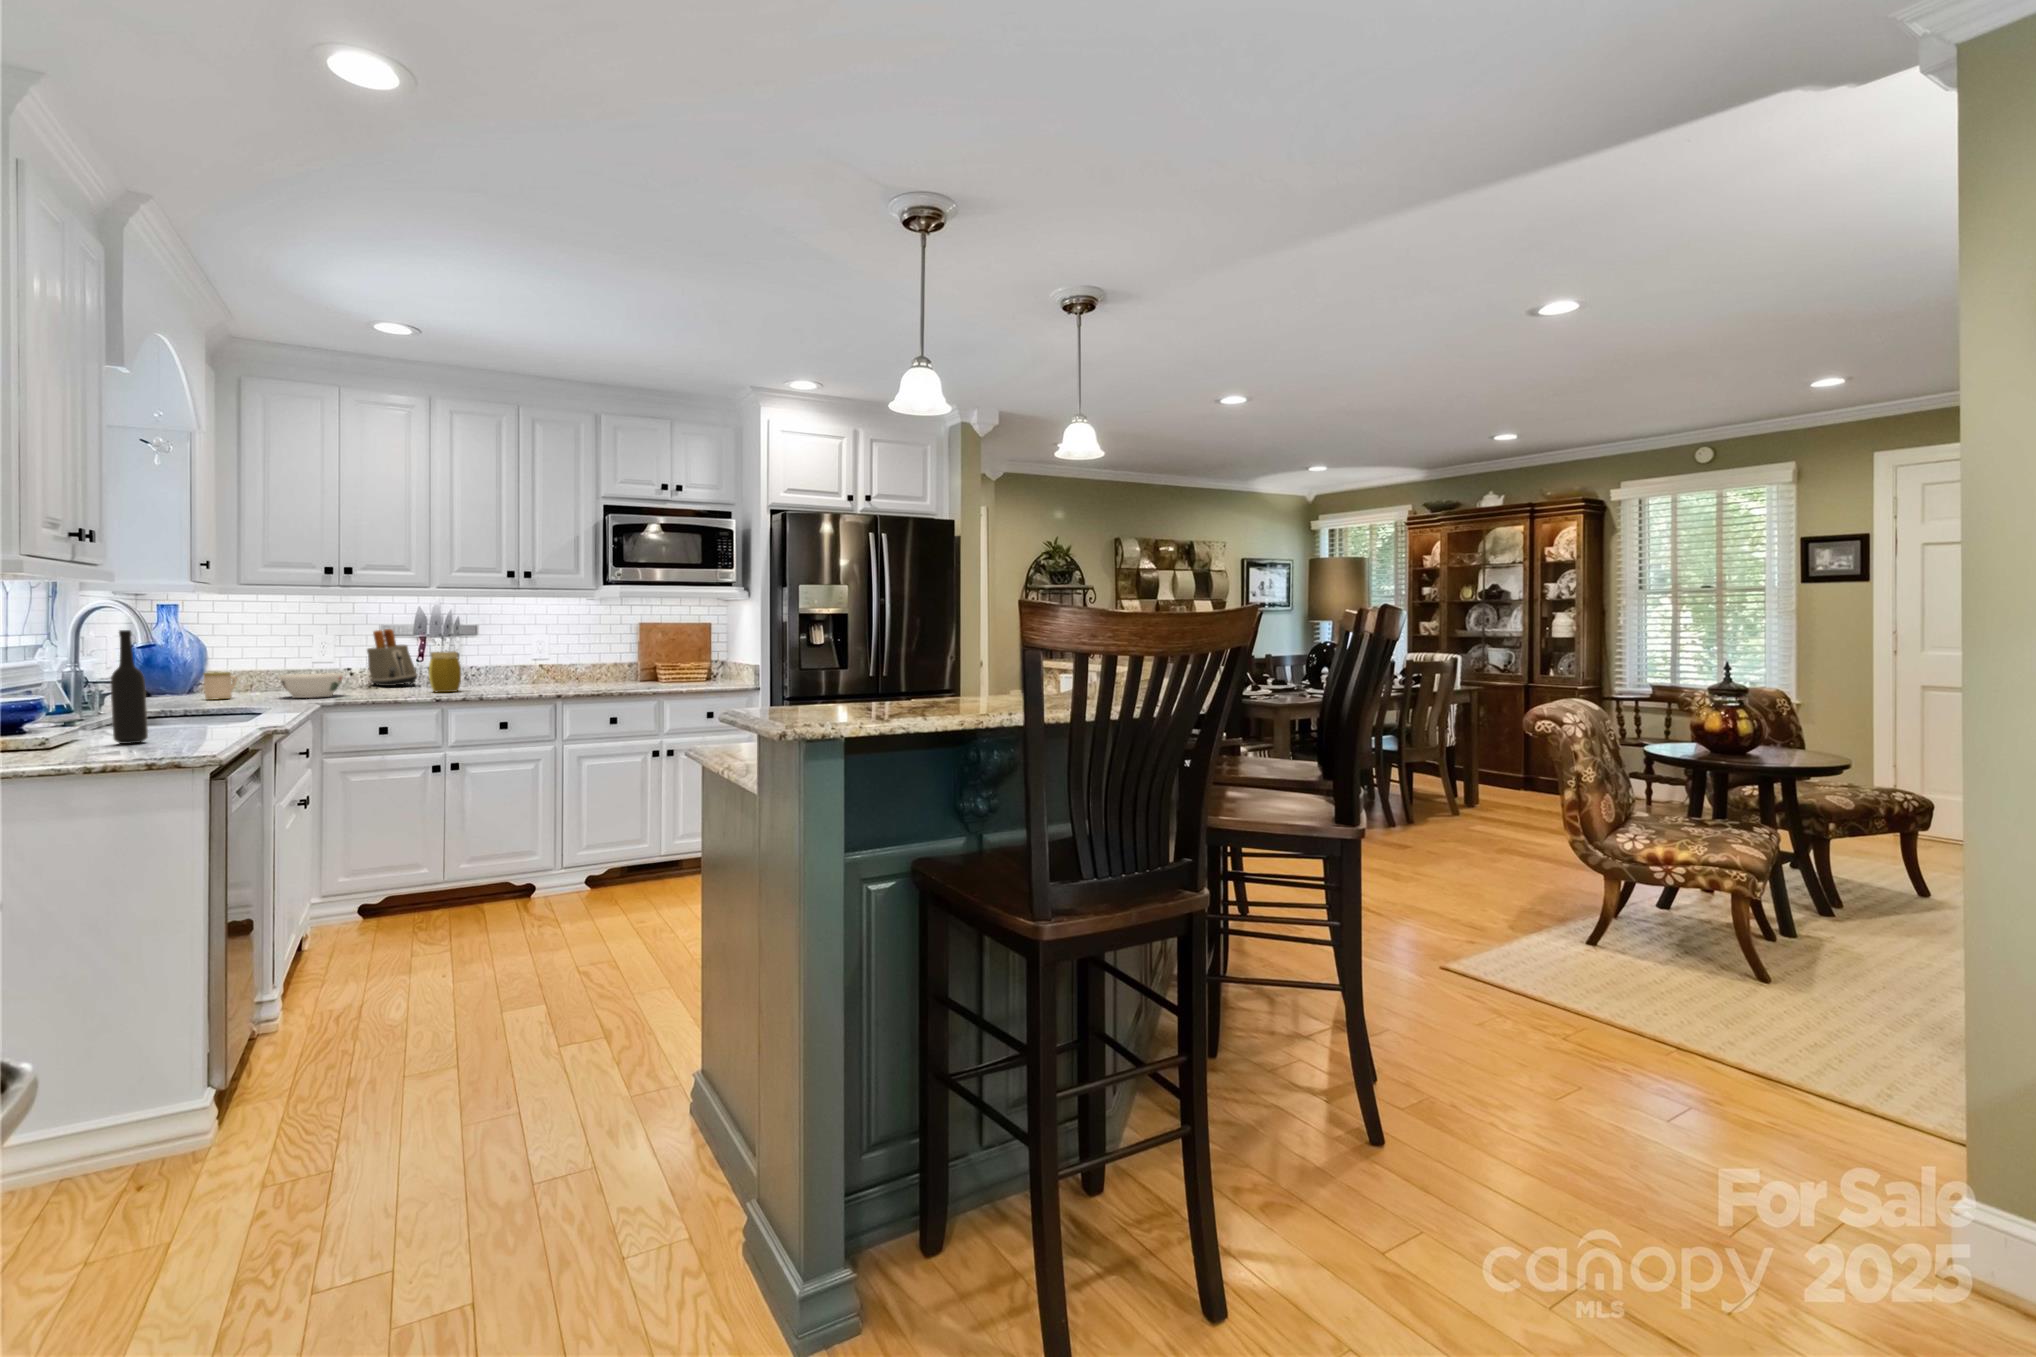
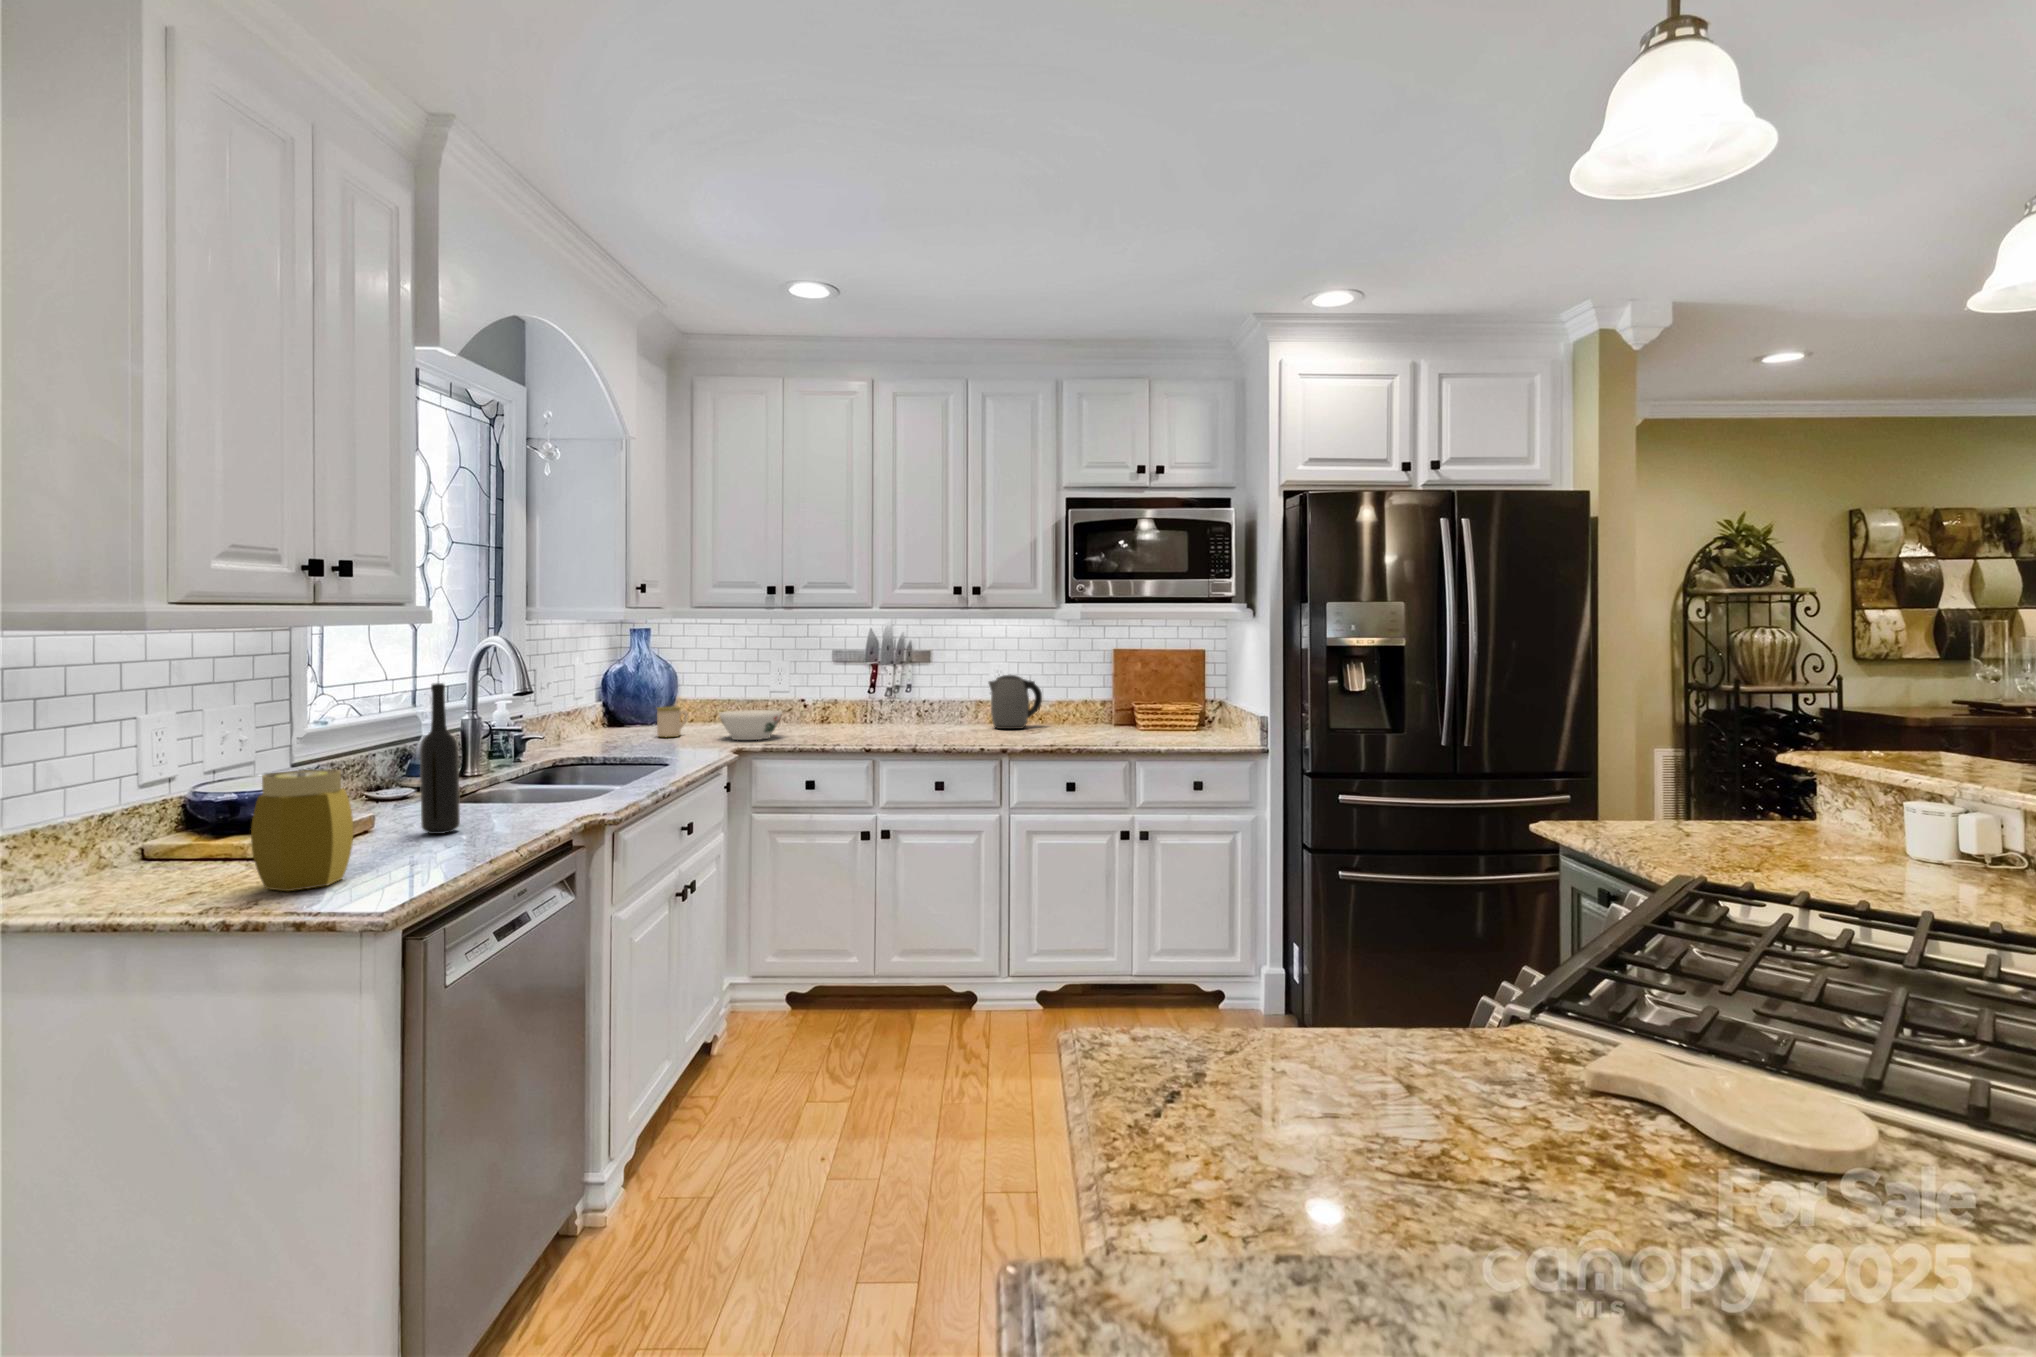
toaster: present [367,629,418,686] -> none [823,656,867,723]
kettle: none [536,642,584,684] -> present [989,675,1042,729]
jar: present [429,651,461,692] -> present [251,769,353,891]

